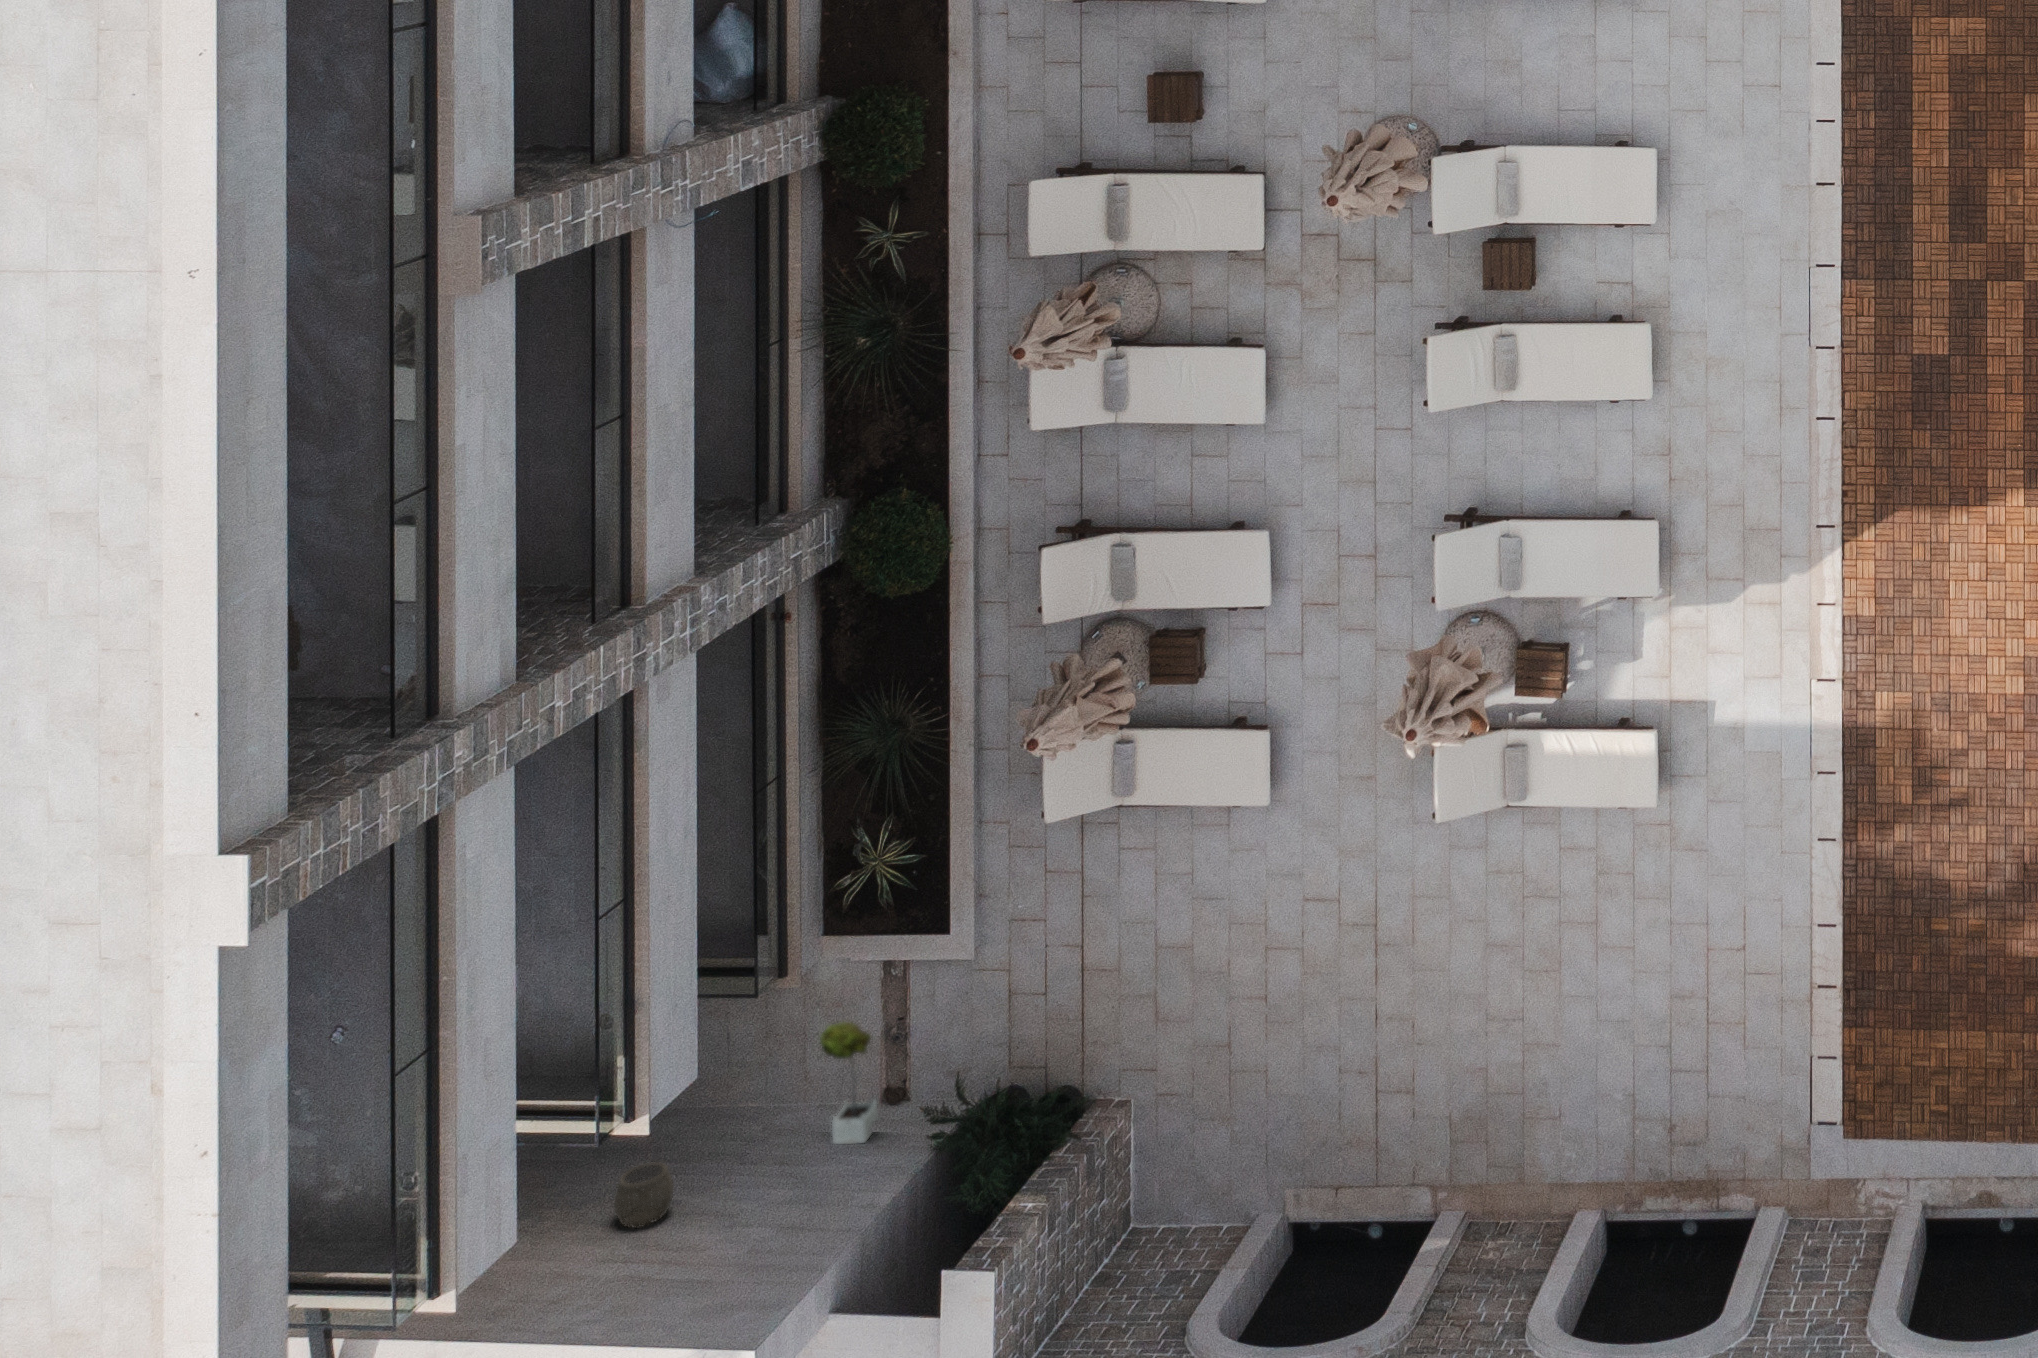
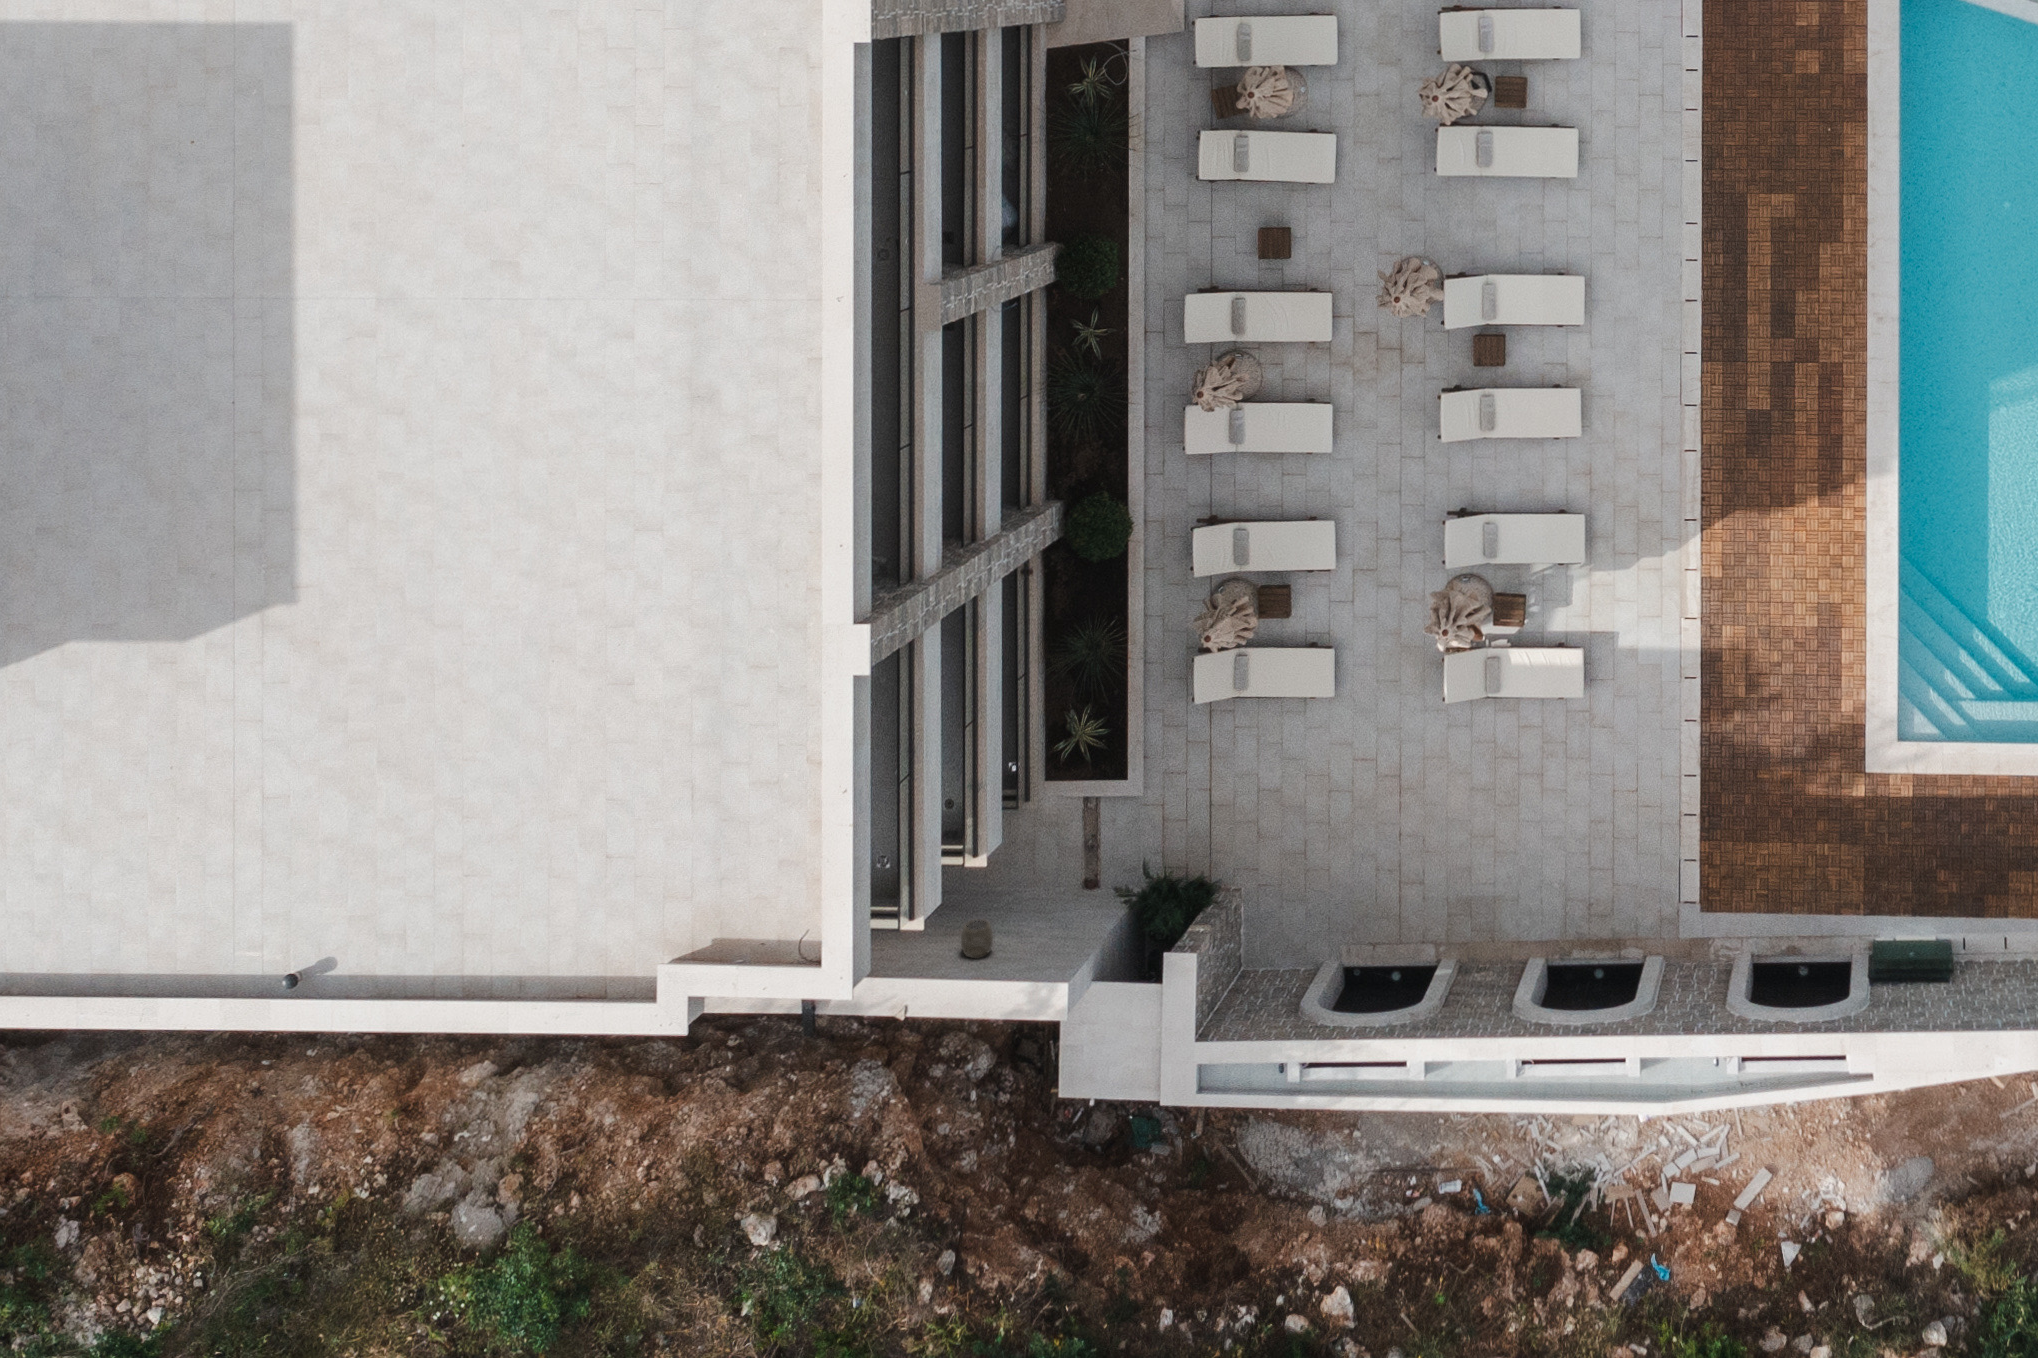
potted tree: present [820,1022,878,1144] -> none [1051,838,1083,916]

